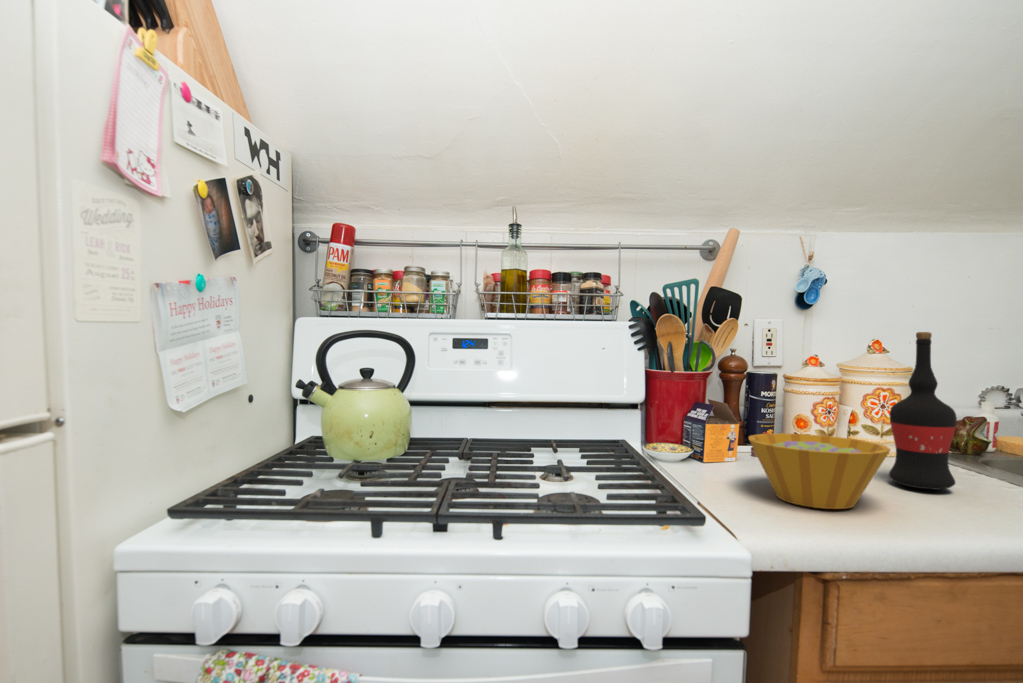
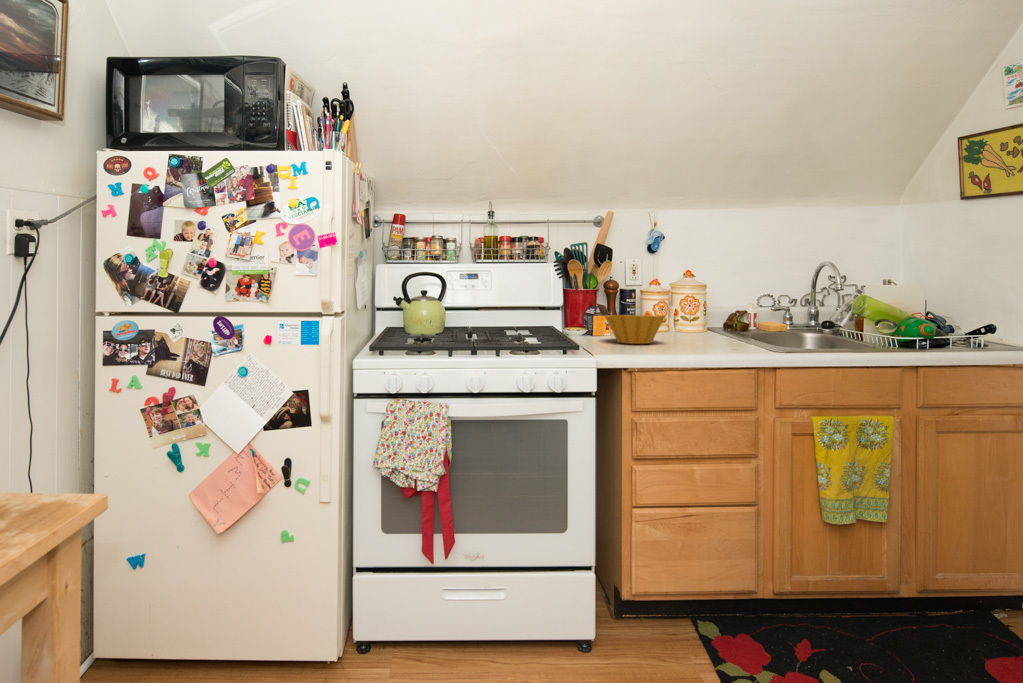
wine bottle: present [889,332,957,490] -> none [680,263,709,340]

